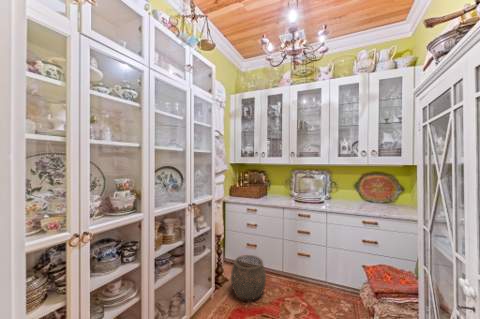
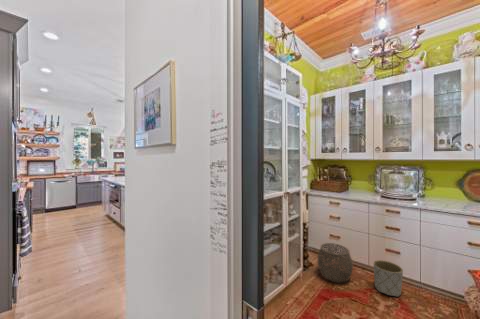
planter: none [285,268,310,306] -> present [374,260,403,297]

